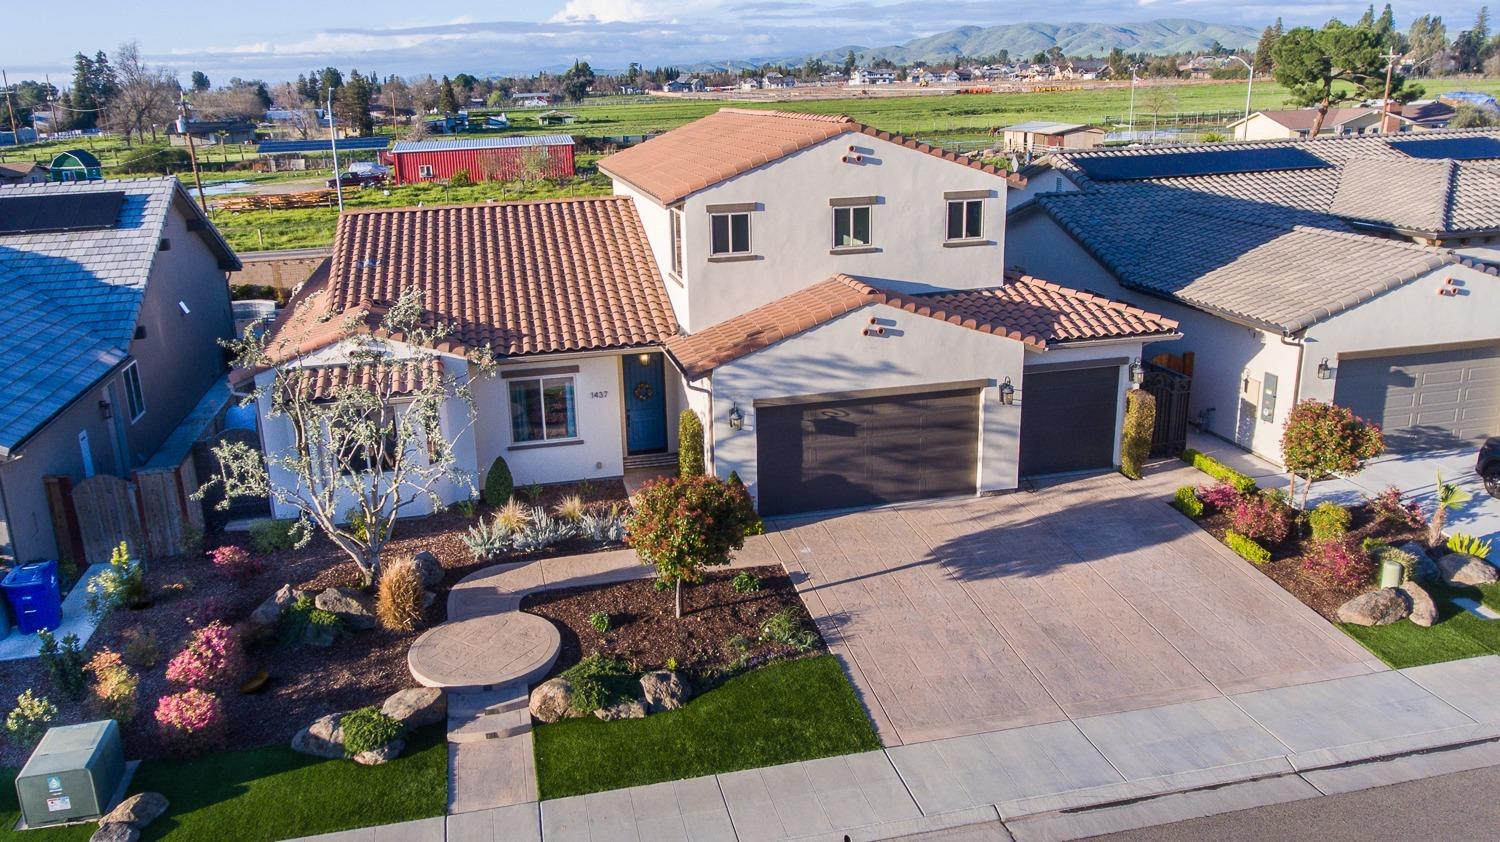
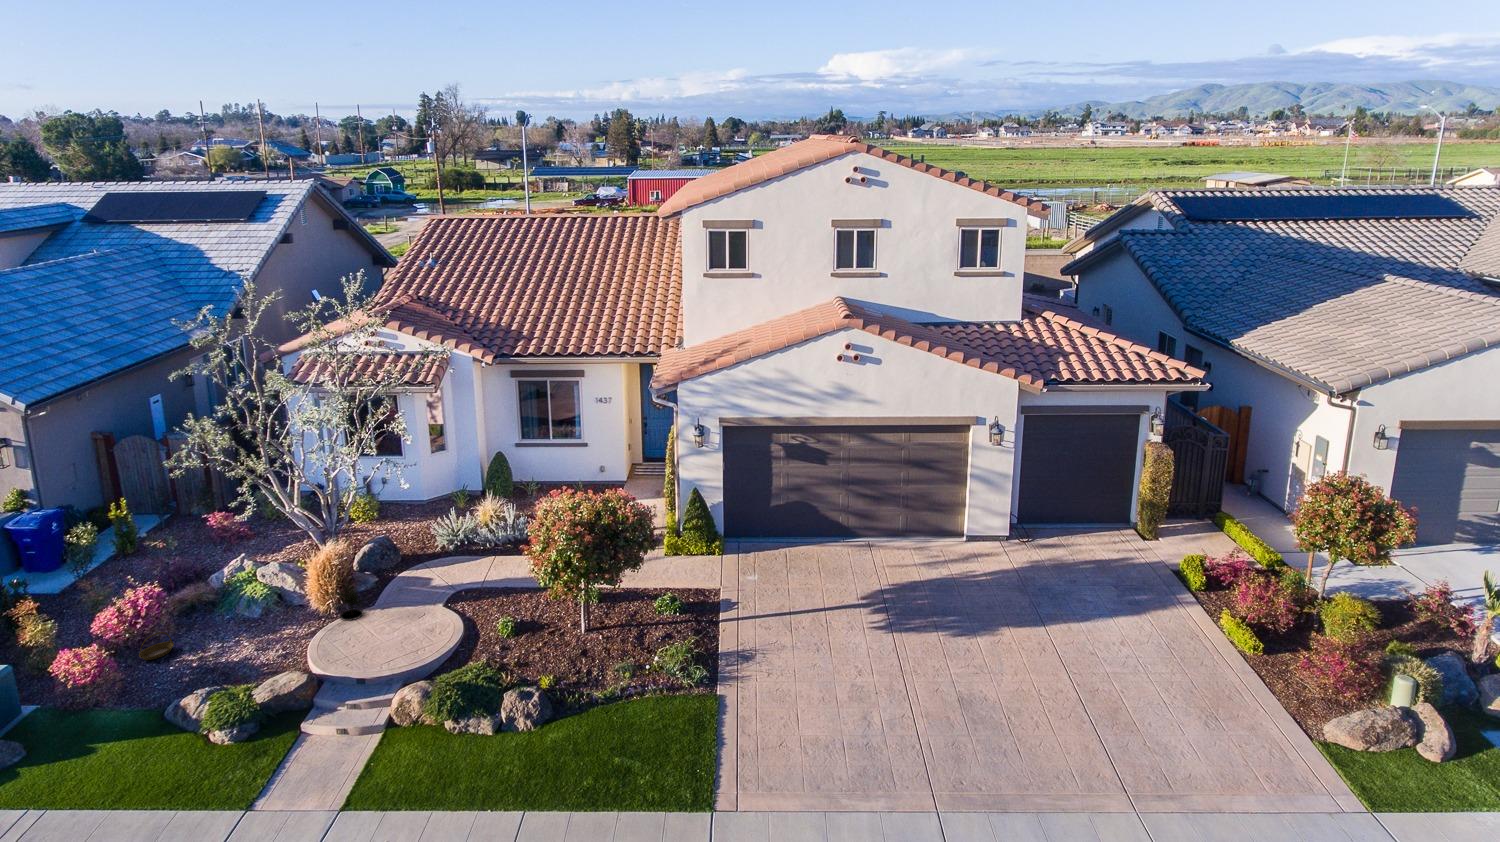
potted tree: present [124,577,153,612] -> present [337,582,363,621]

